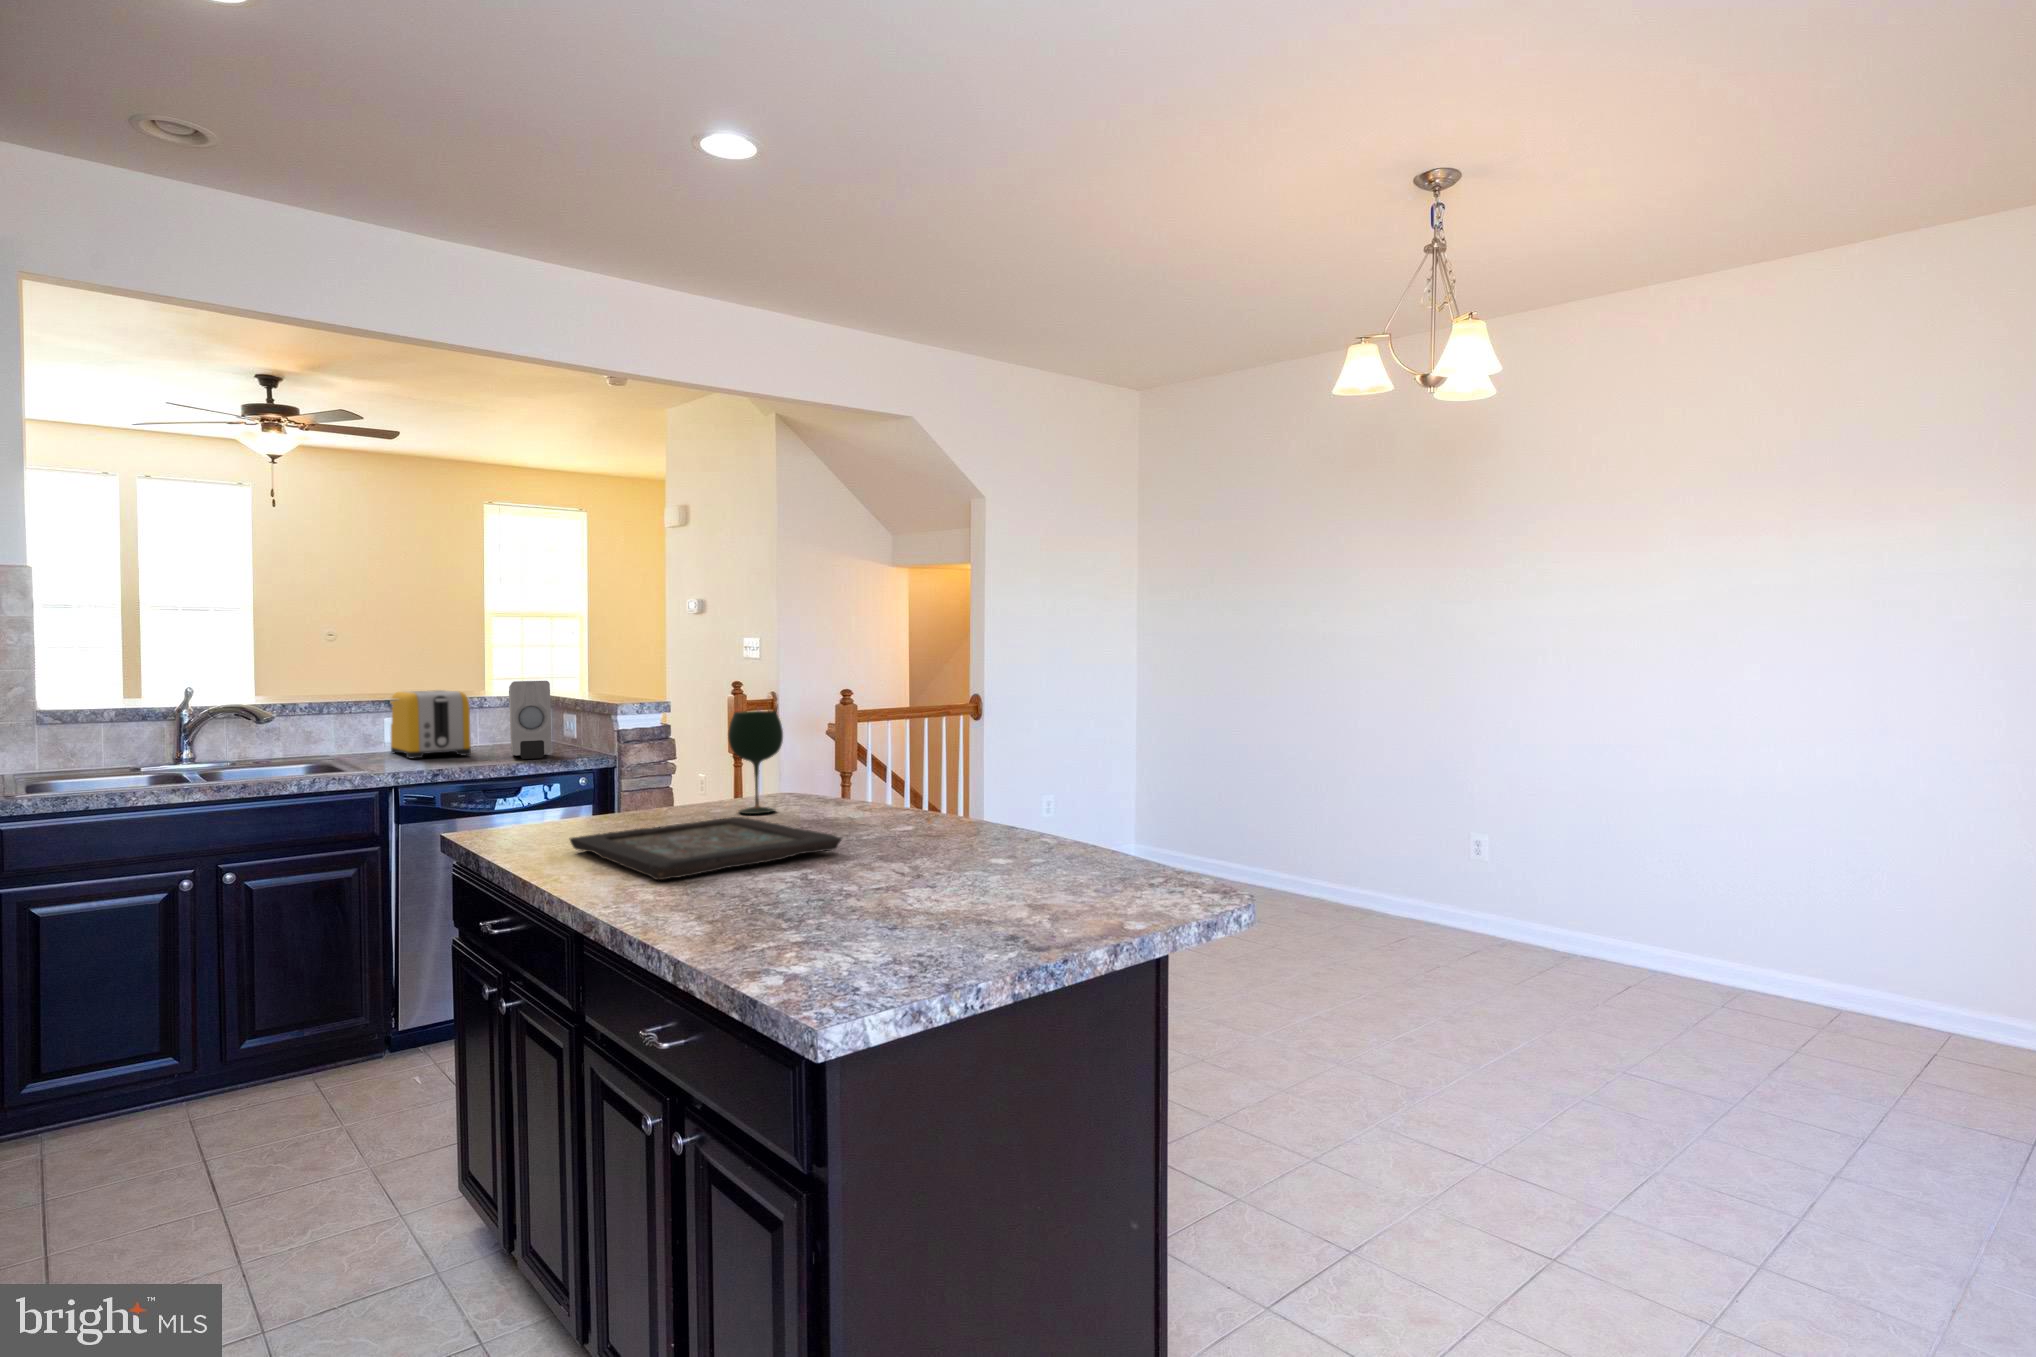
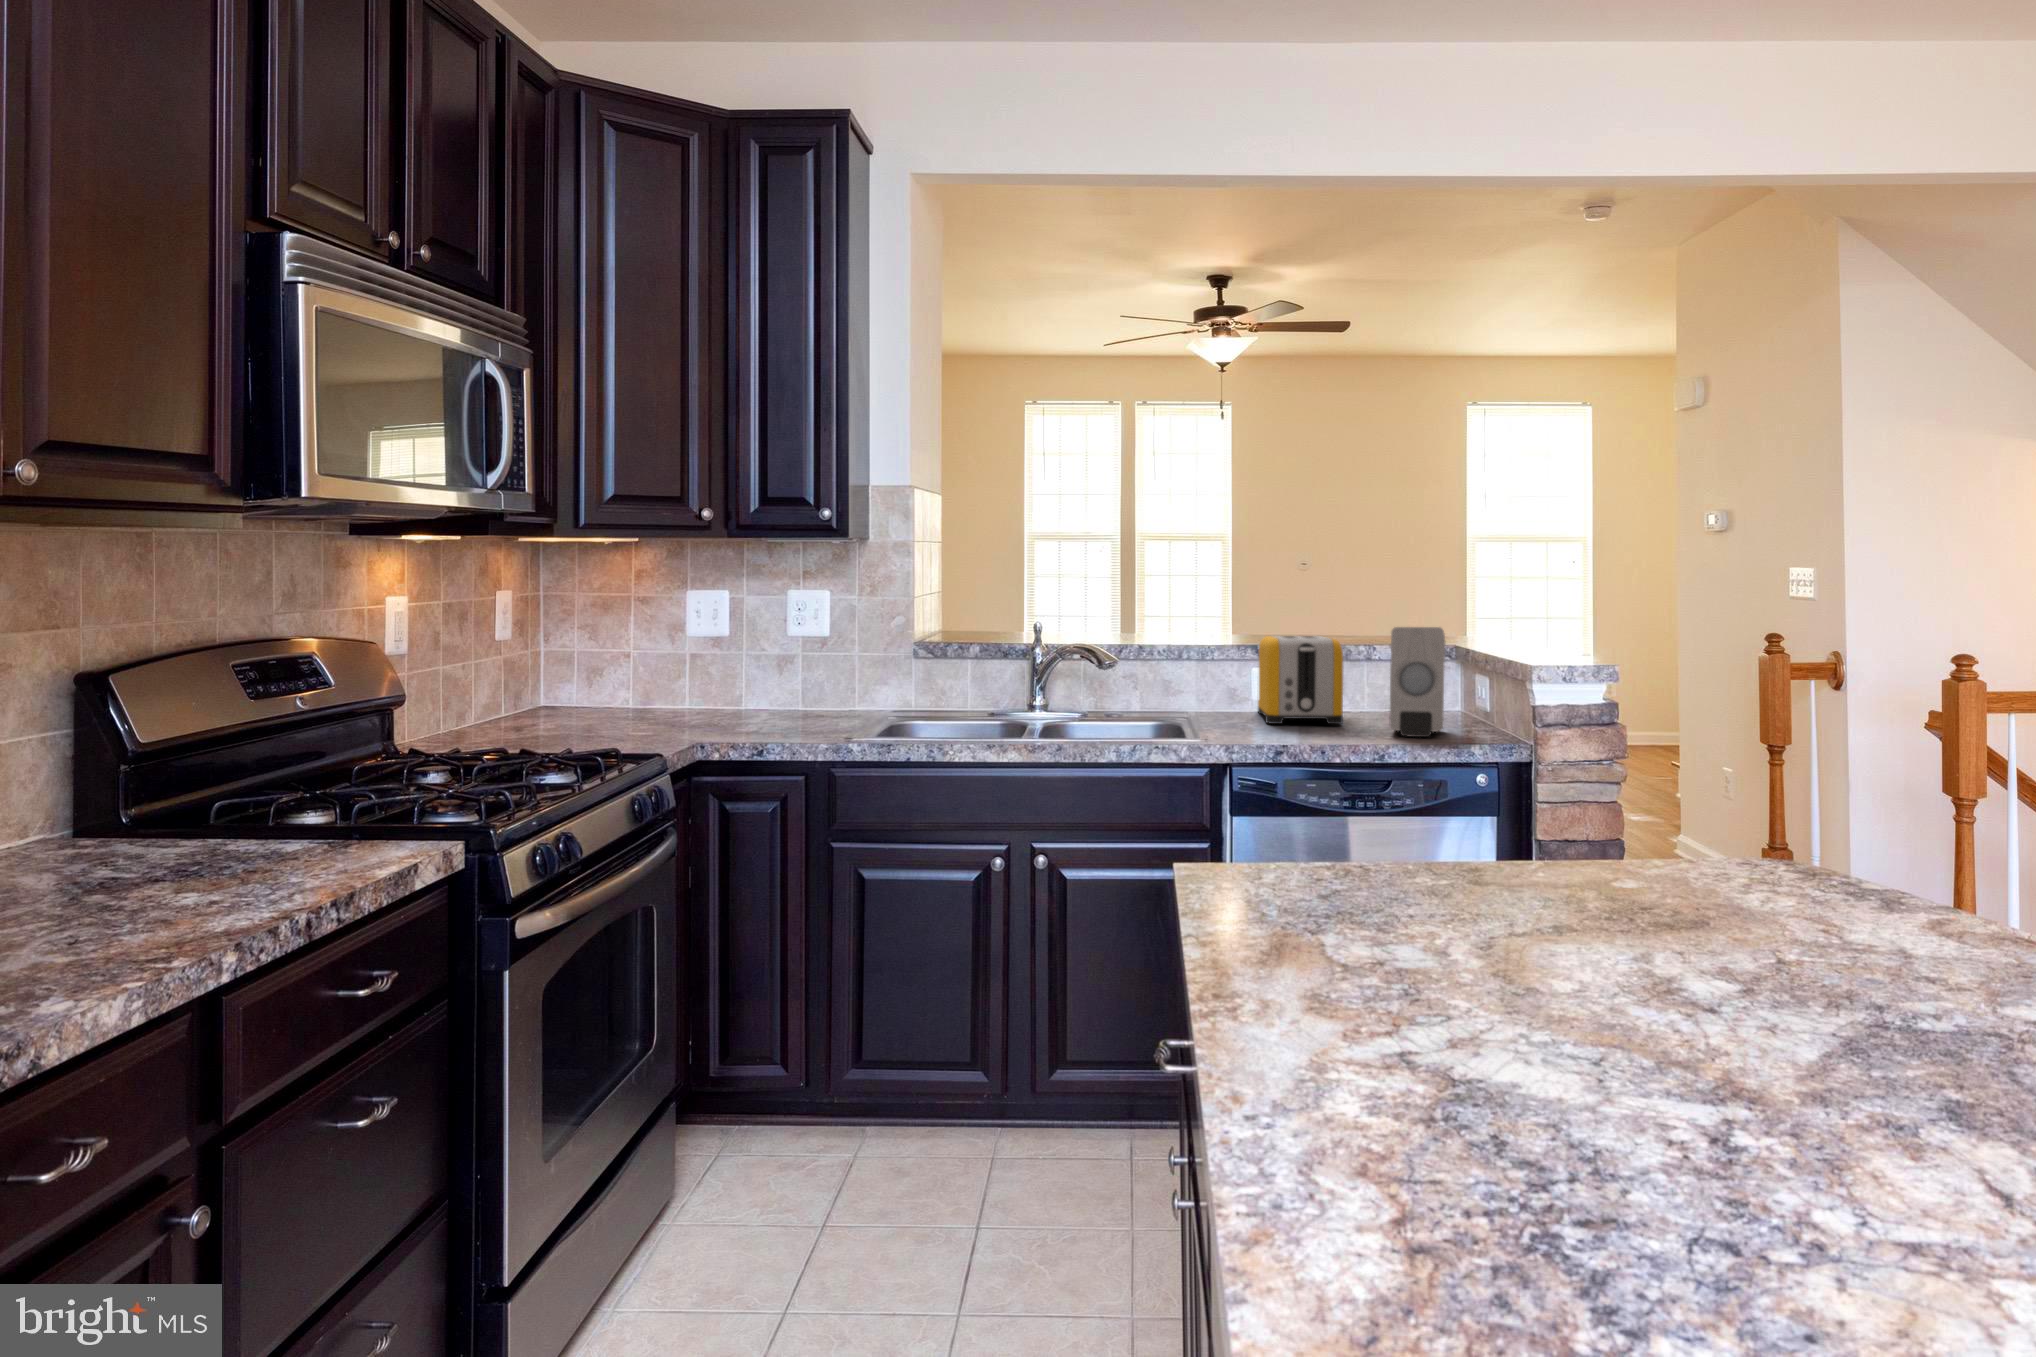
wine glass: present [728,711,783,814] -> none [1649,698,1767,902]
decorative tray: present [570,817,842,880] -> none [1302,910,1858,1063]

